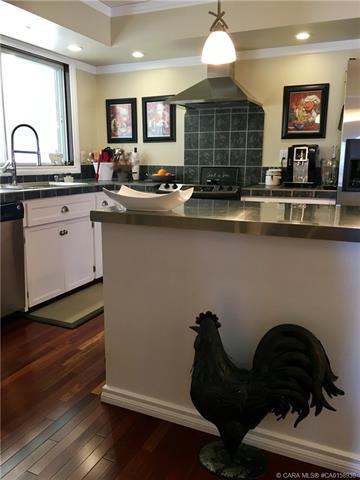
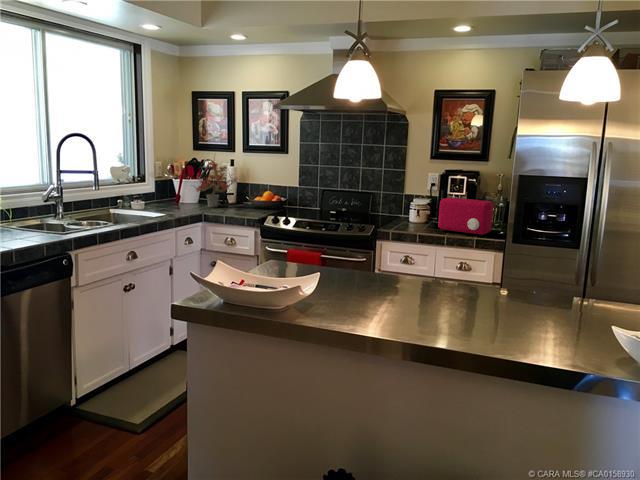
toaster: none [287,164,329,190] -> present [438,197,494,236]

